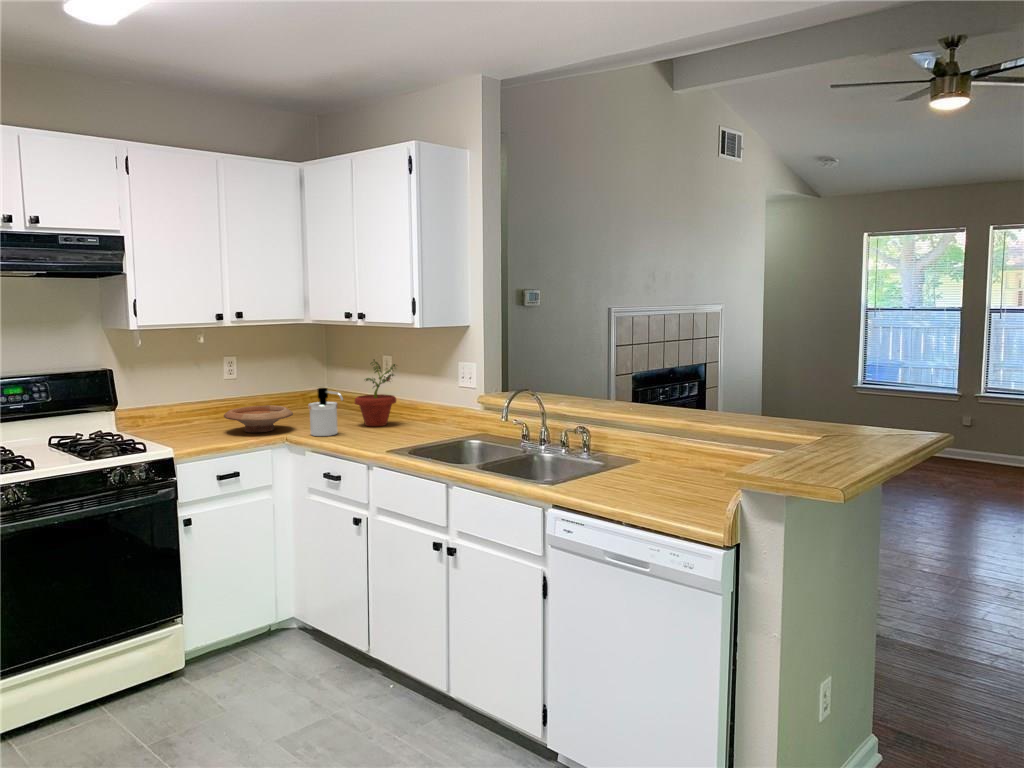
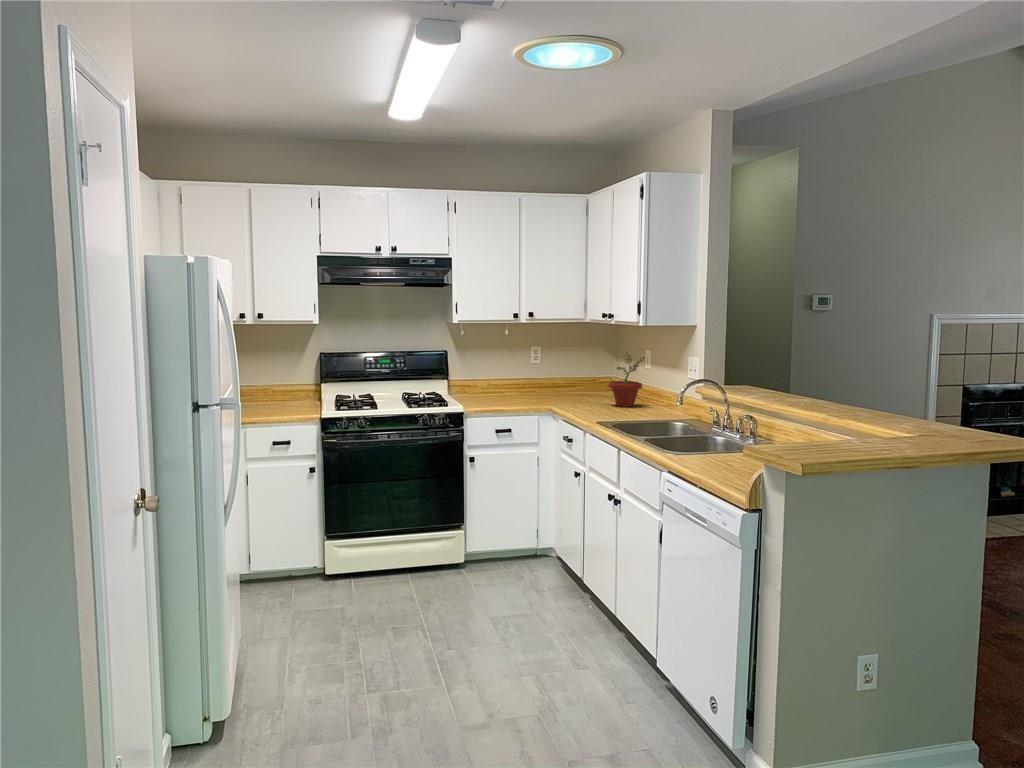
soap dispenser: present [308,388,343,436] -> none [566,372,588,409]
wooden bowl: present [224,405,293,433] -> none [513,384,562,403]

